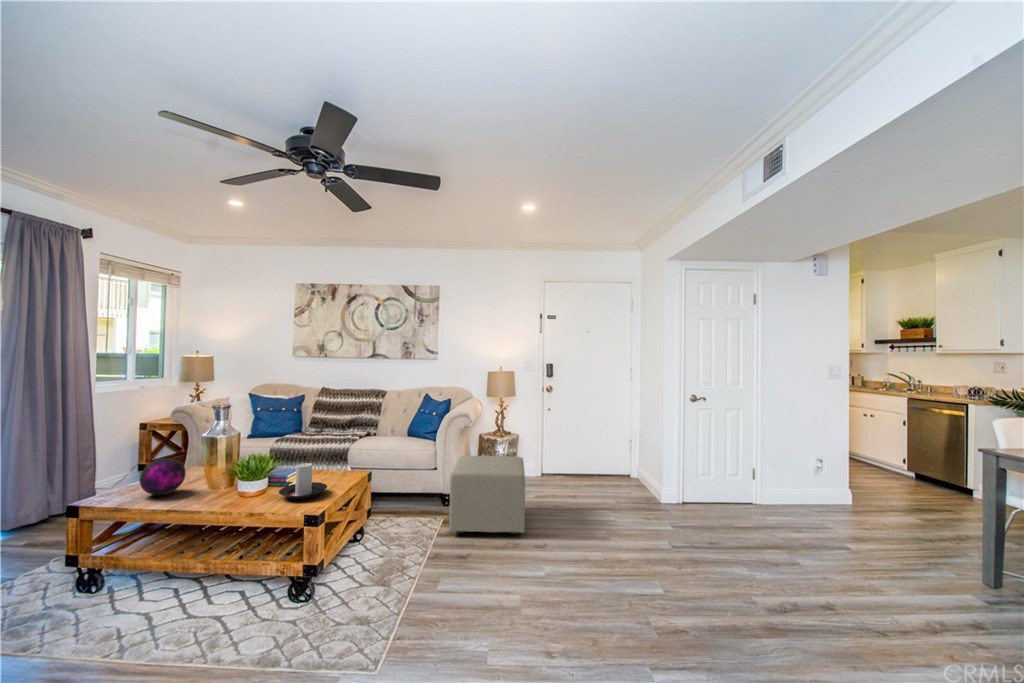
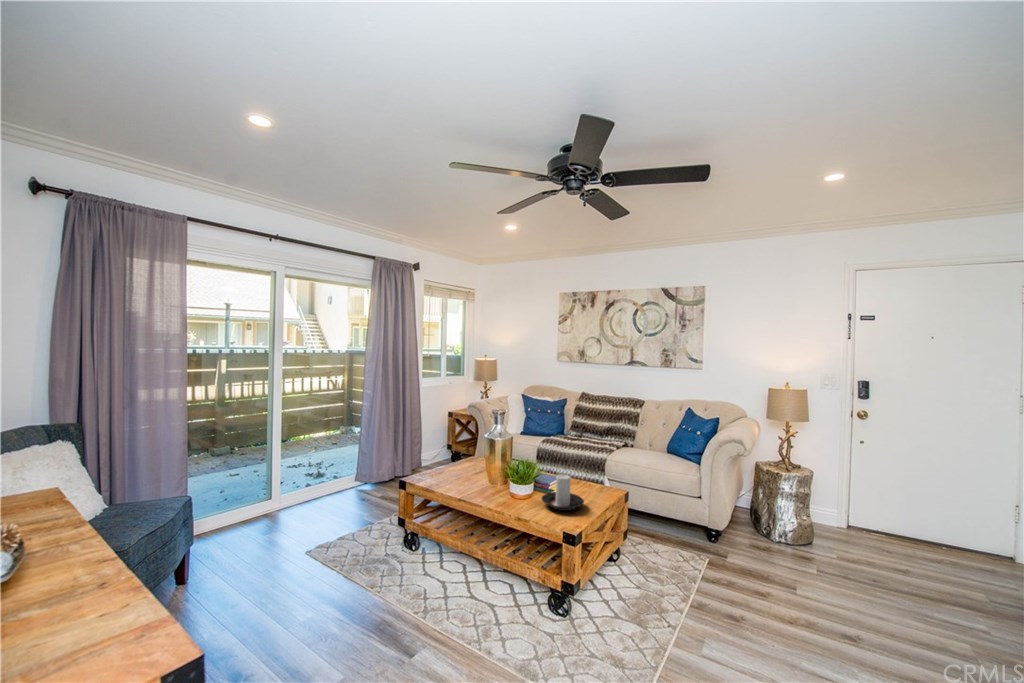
ottoman: present [449,456,525,535] -> none [718,491,831,617]
decorative orb: present [140,458,186,495] -> none [445,449,474,479]

